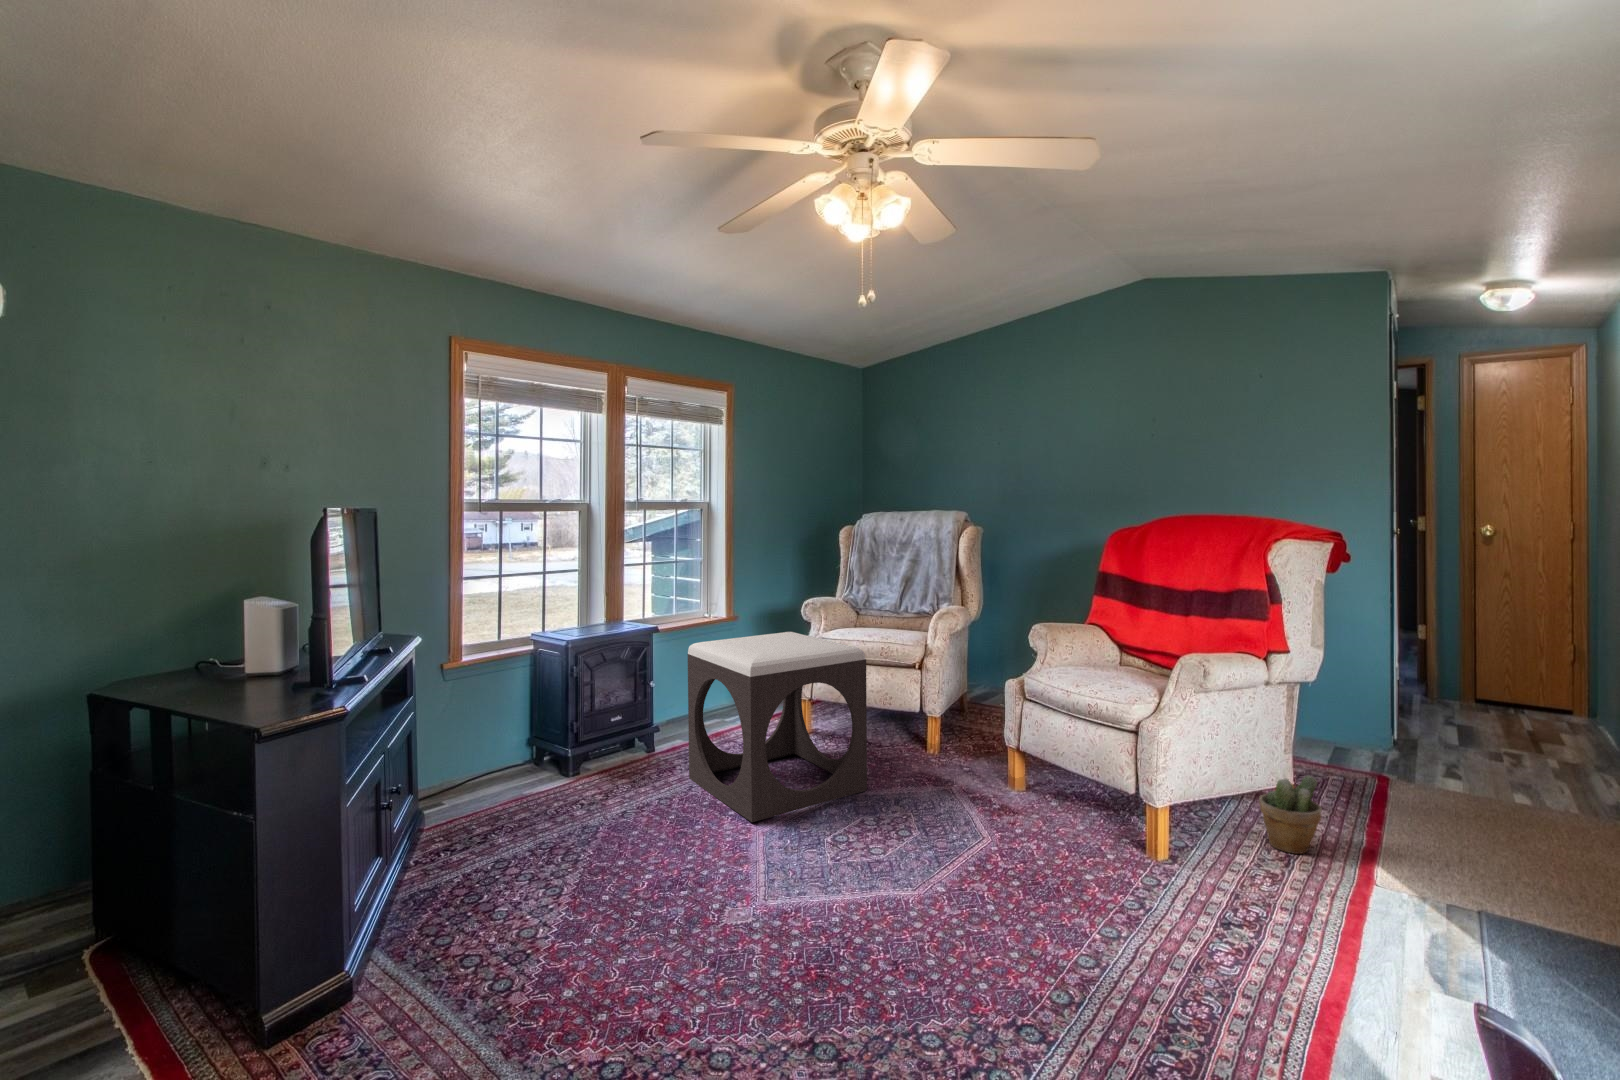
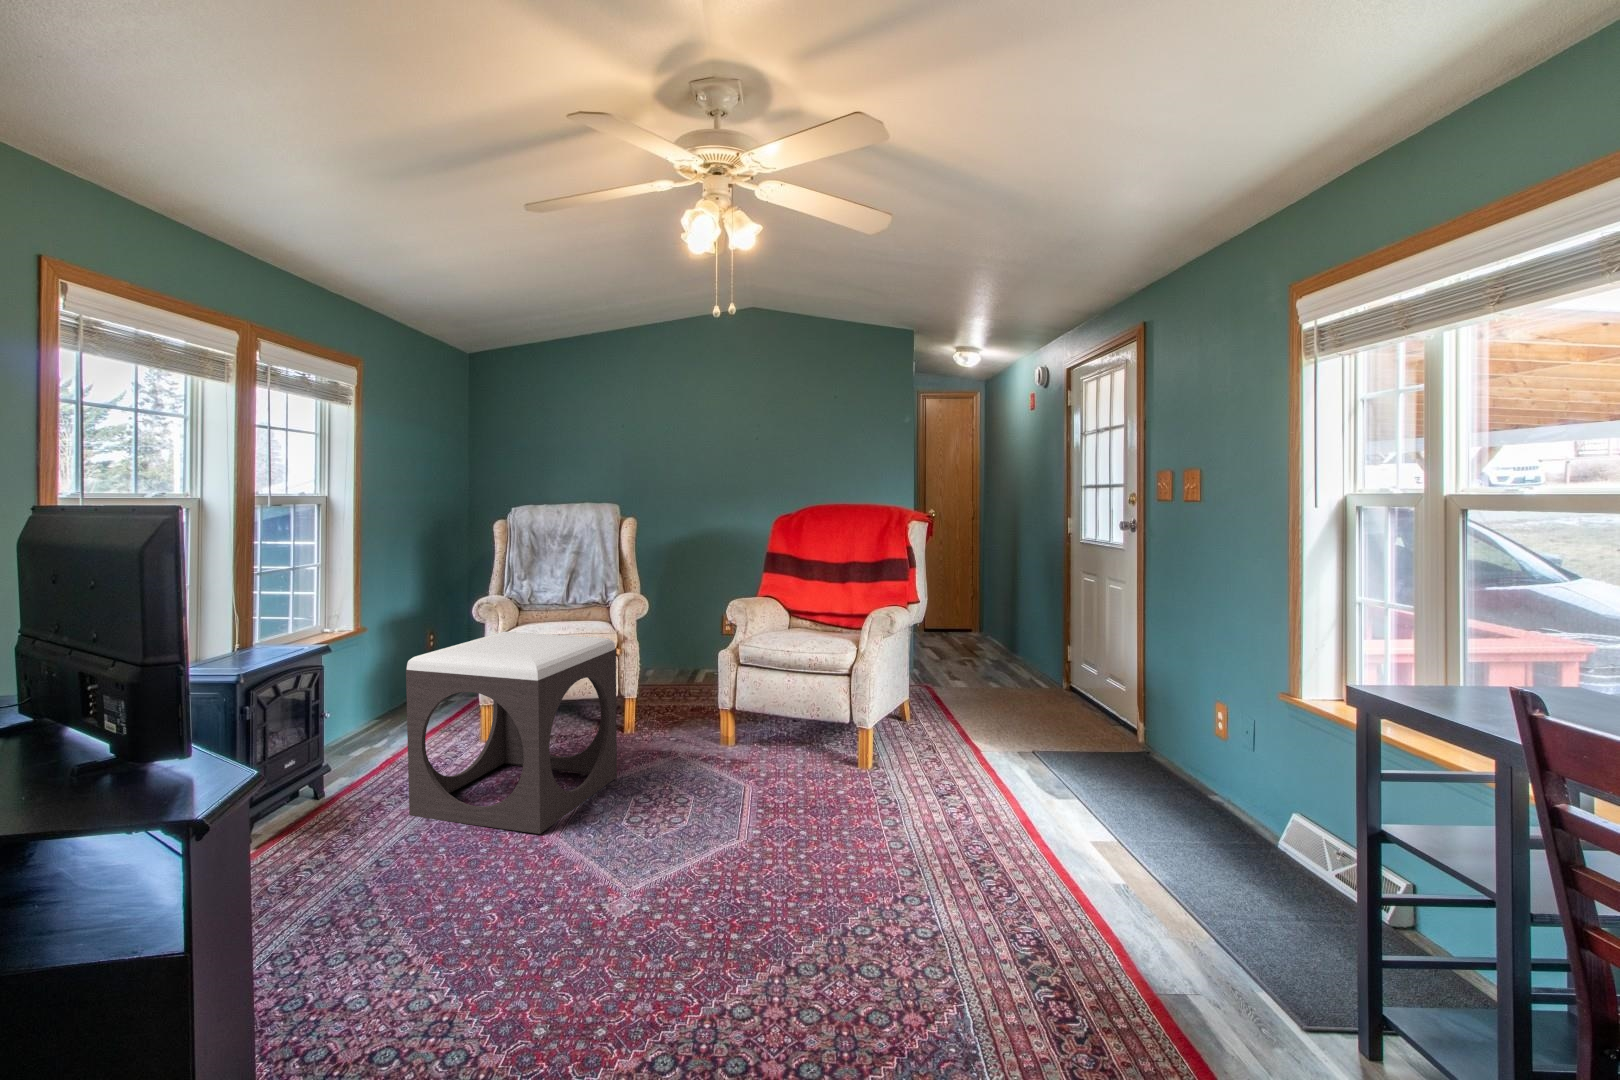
potted plant: present [1259,776,1322,854] -> none [908,688,946,744]

